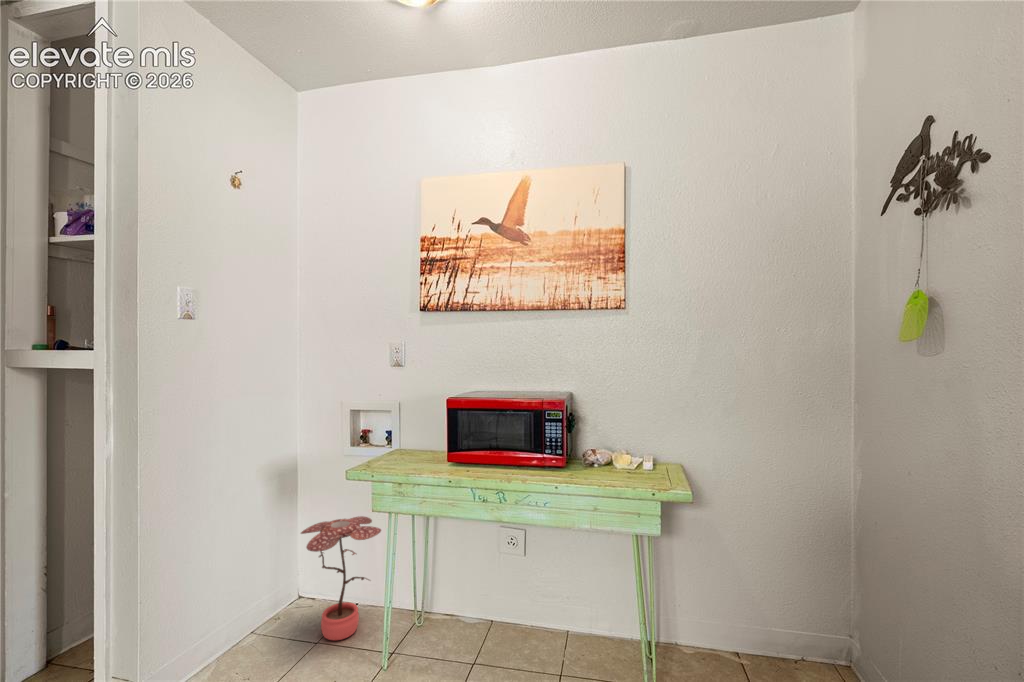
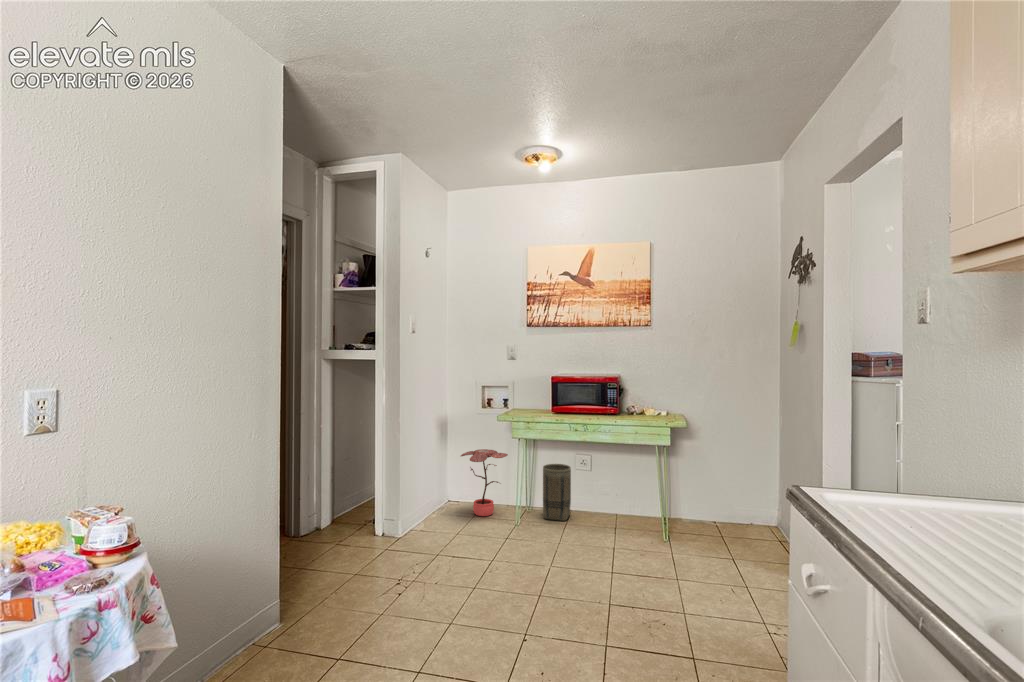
basket: none [438,544,488,654] -> present [543,464,571,521]

